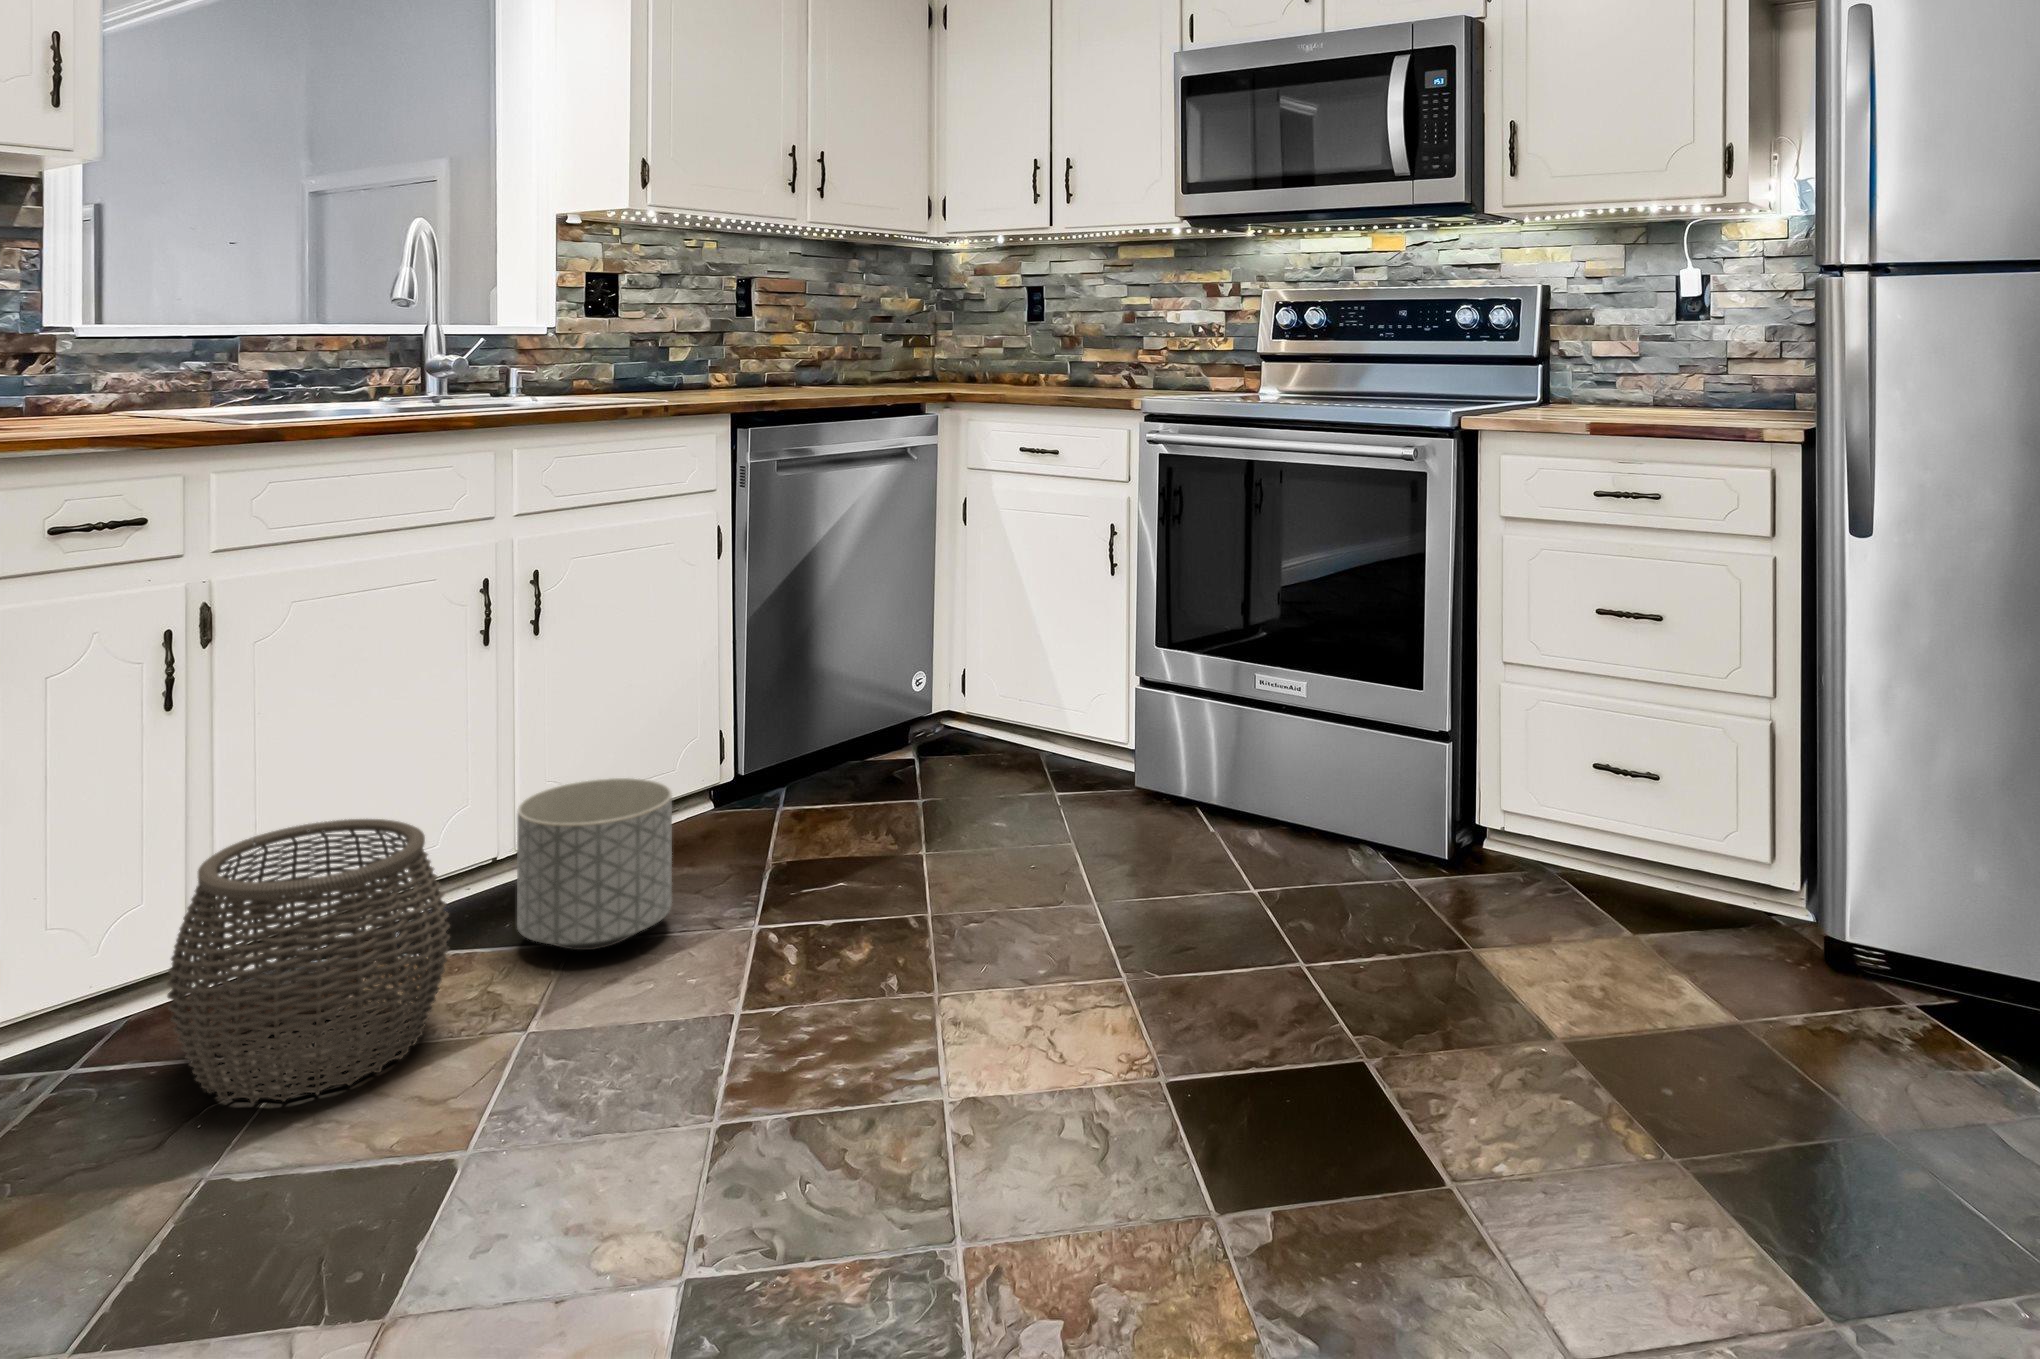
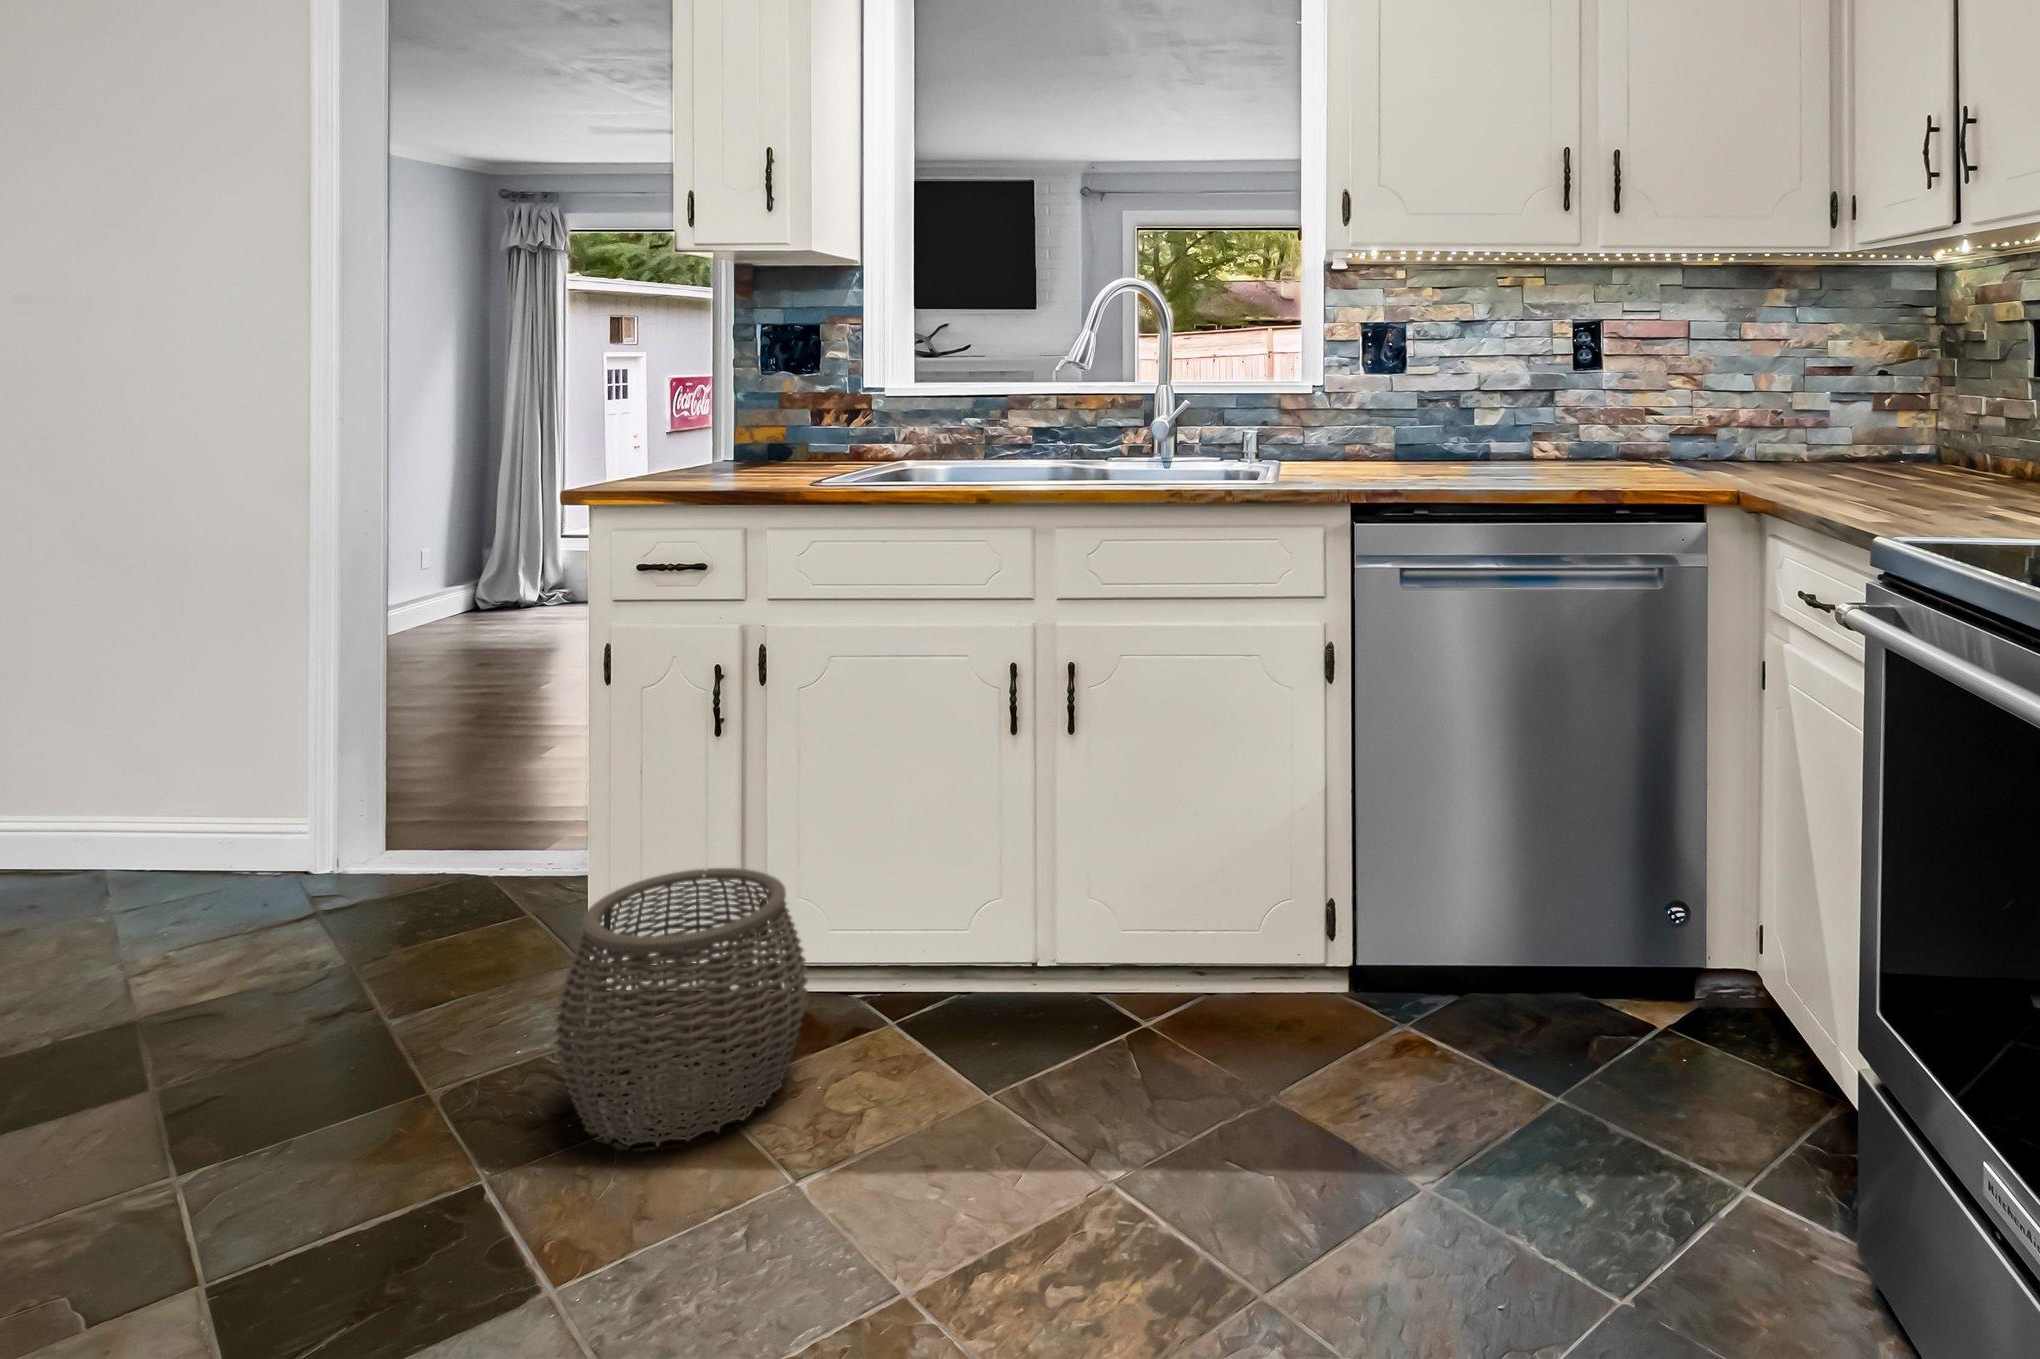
planter: present [517,778,672,950] -> none [911,906,1079,1116]

